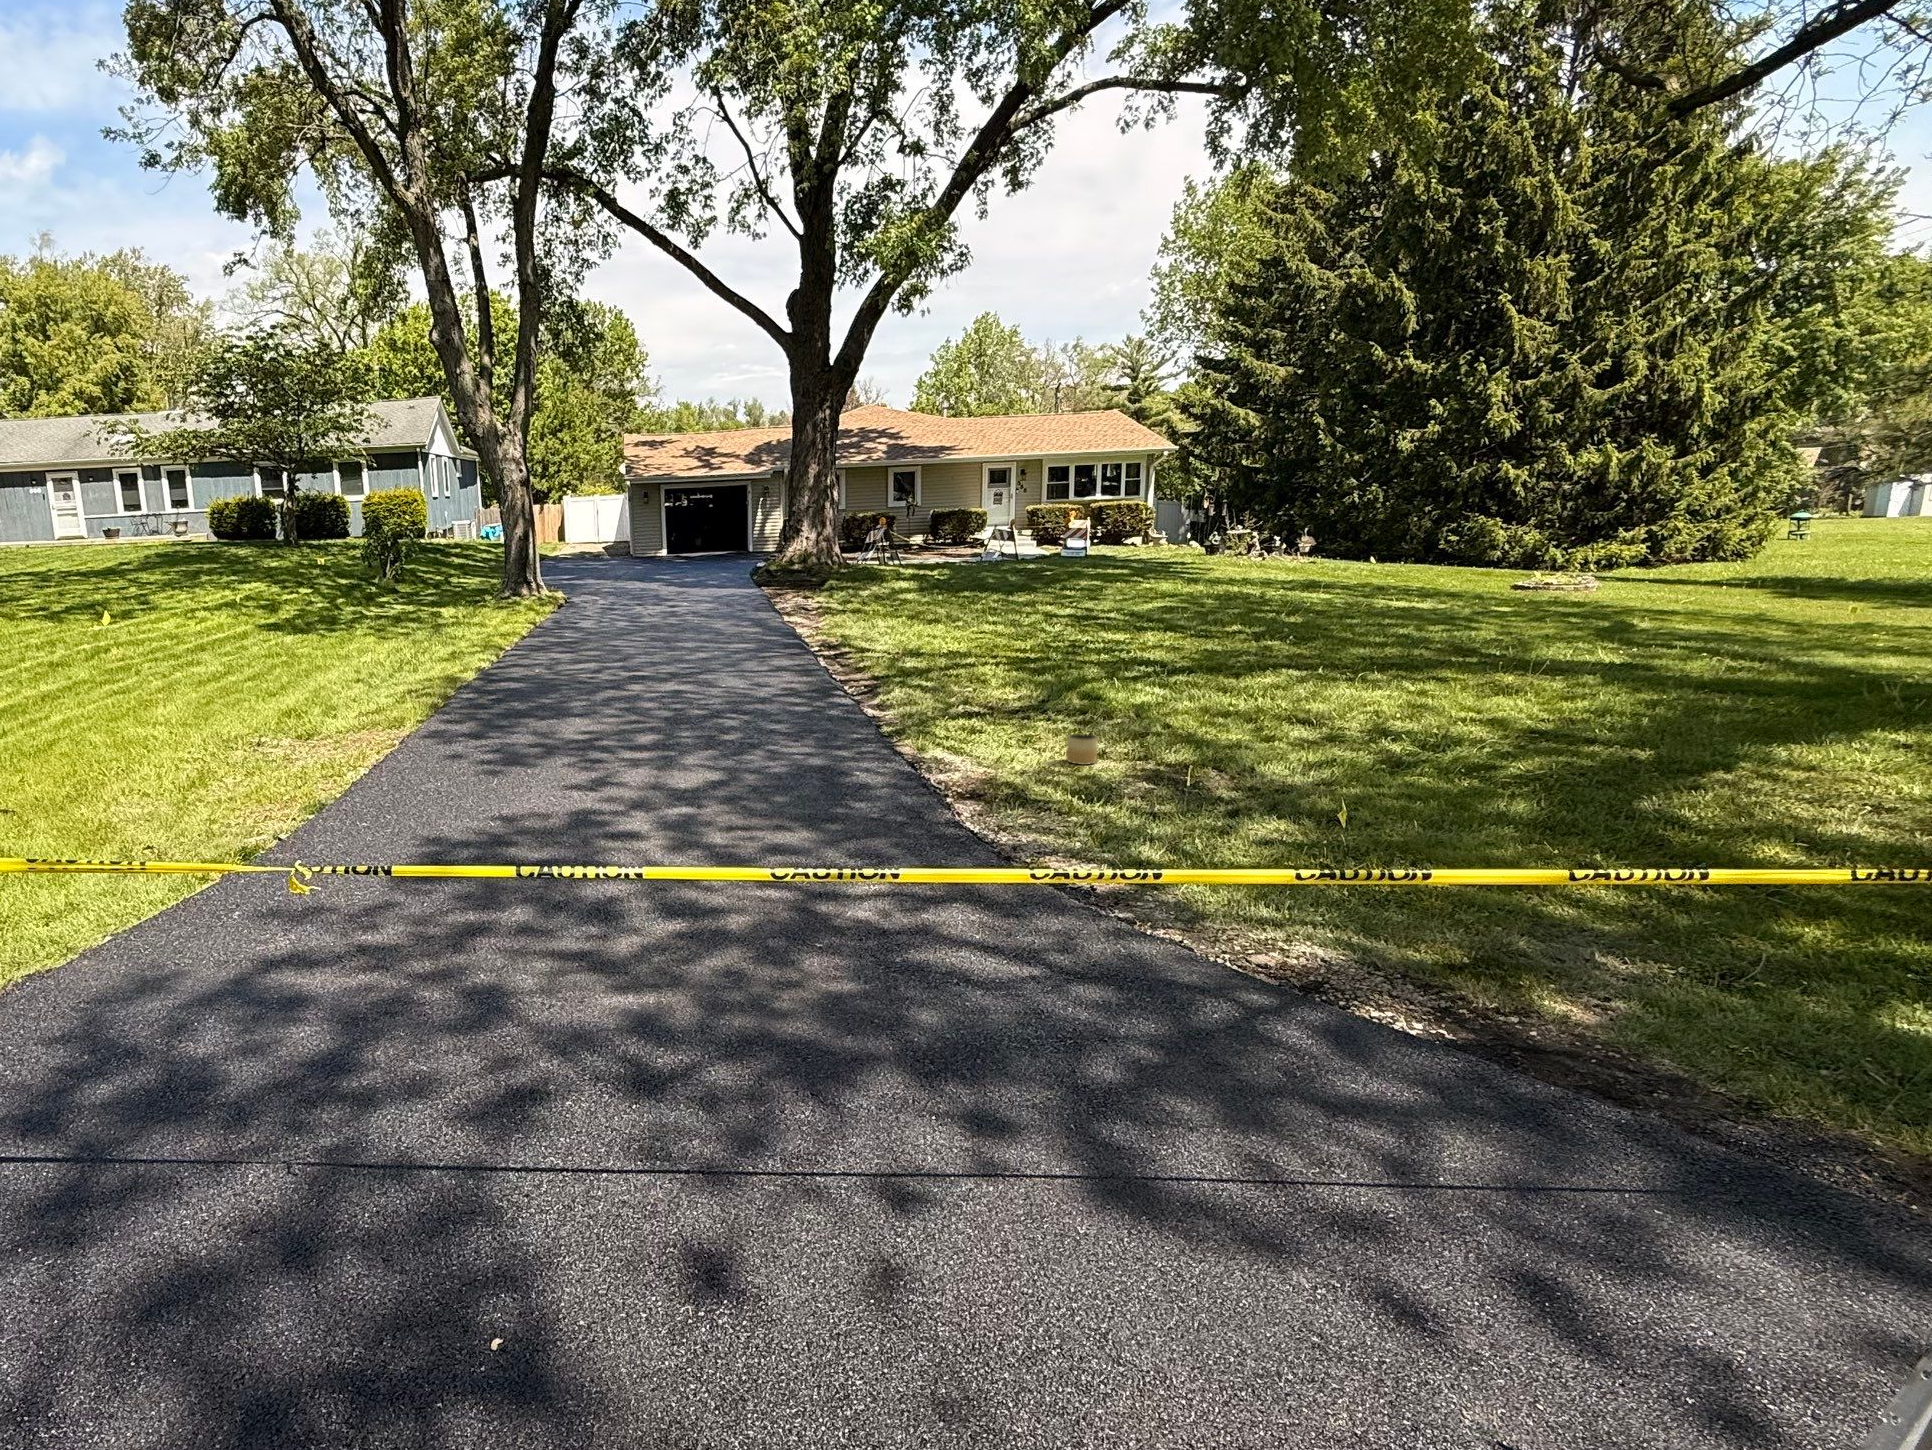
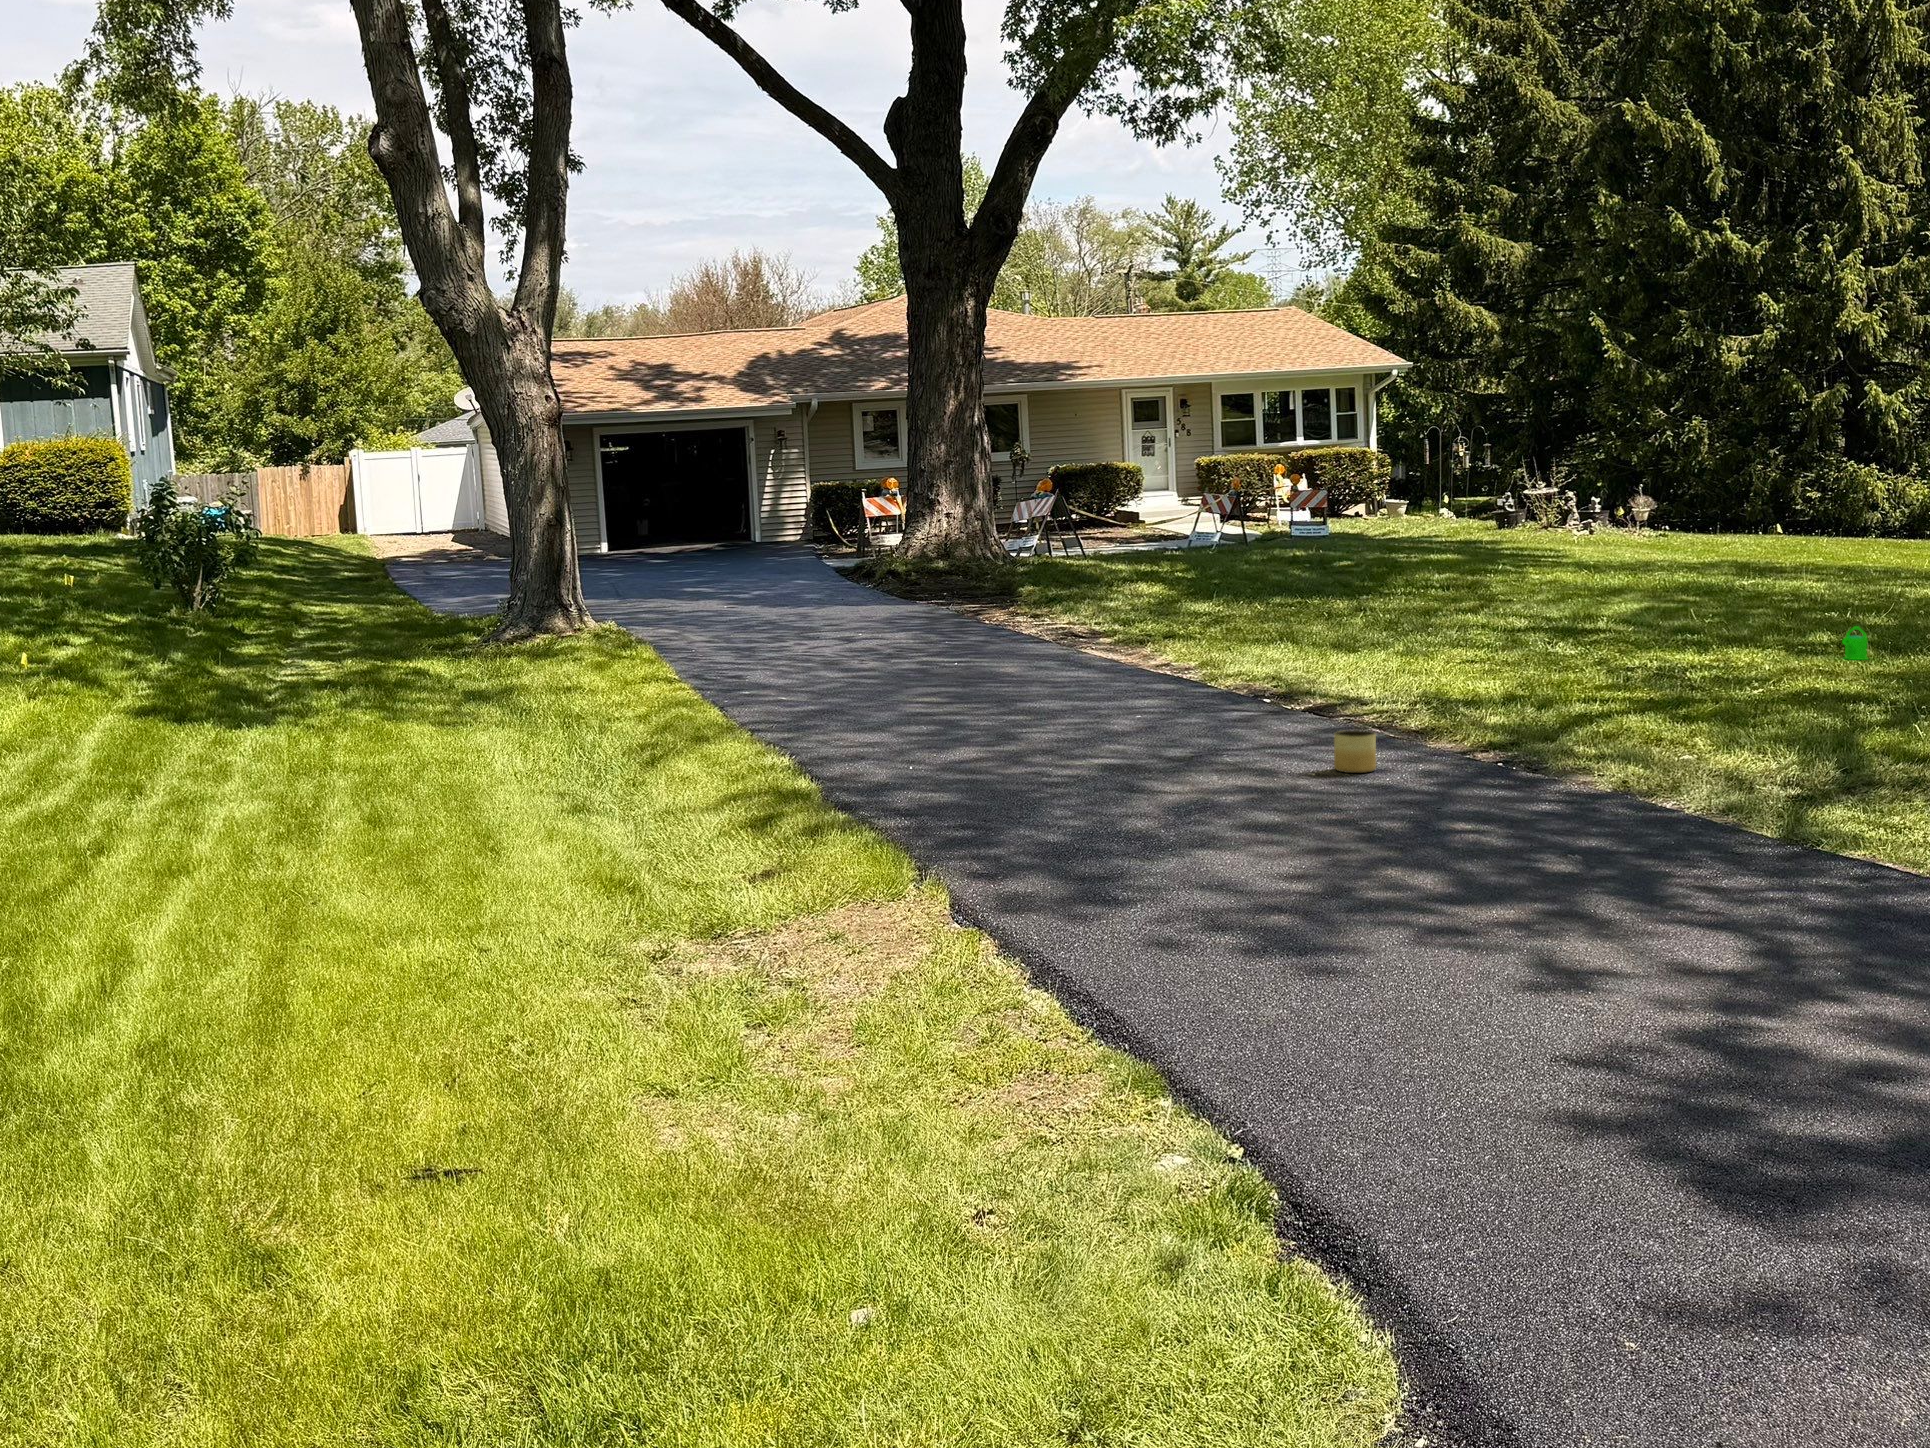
watering can: none [1469,653,1491,678] -> present [1842,626,1868,660]

